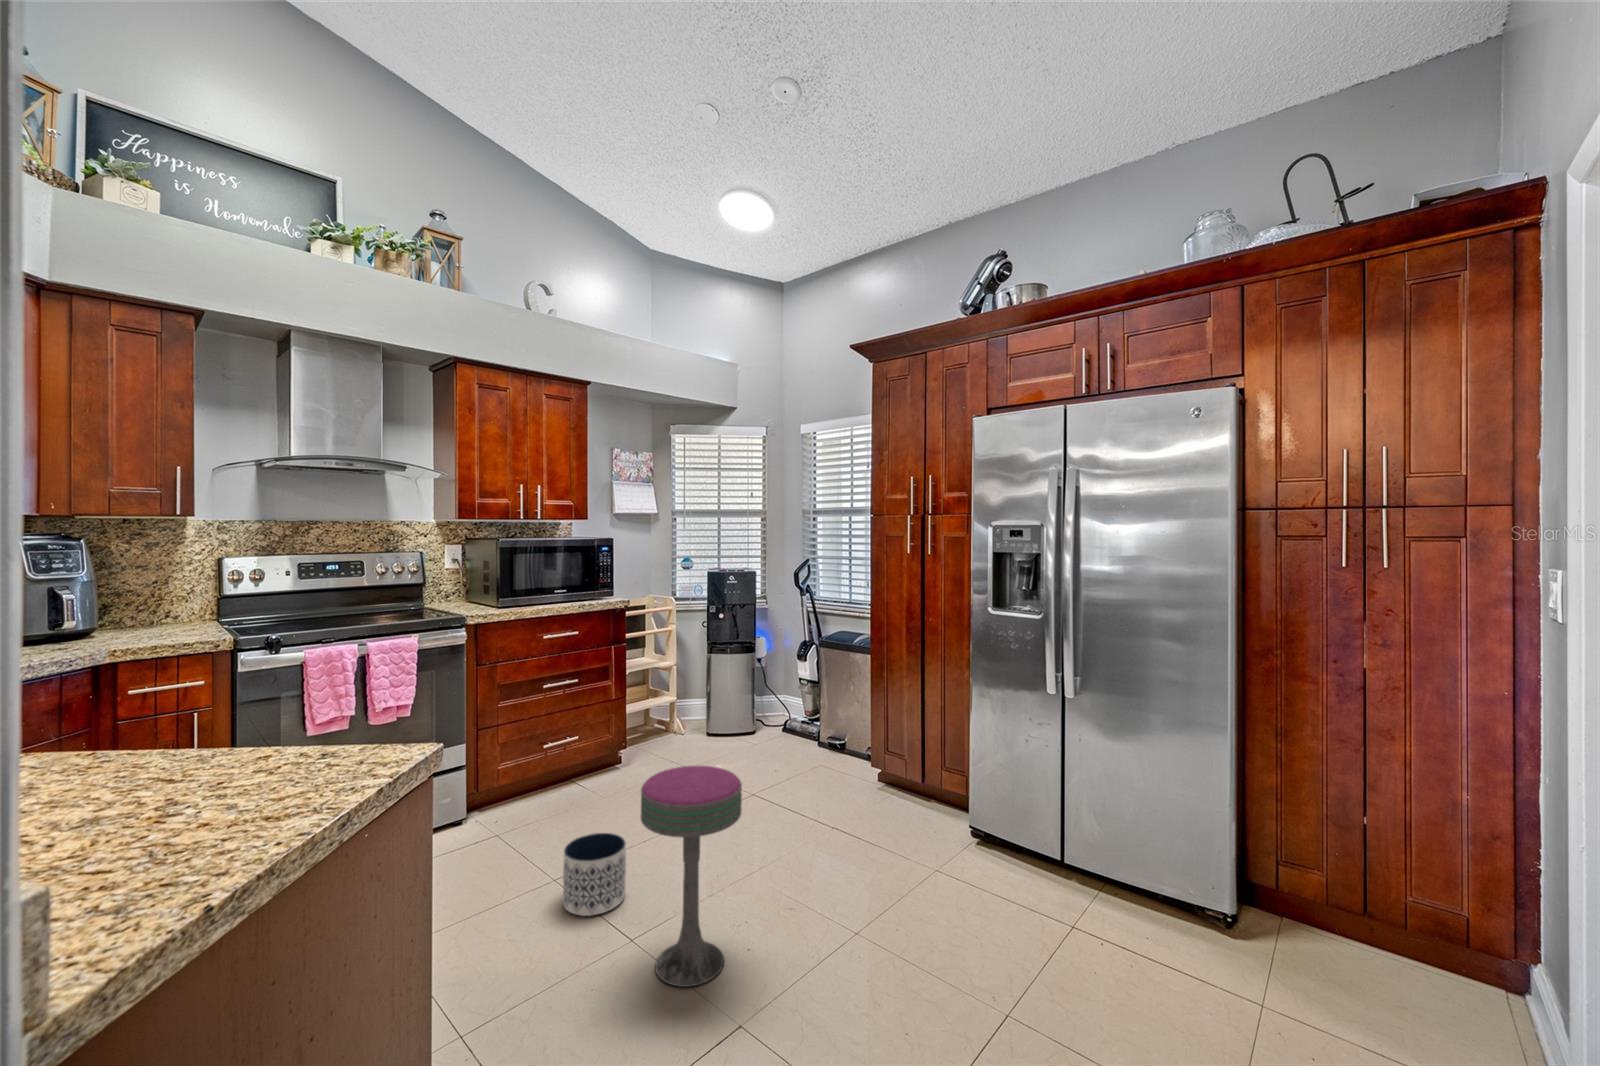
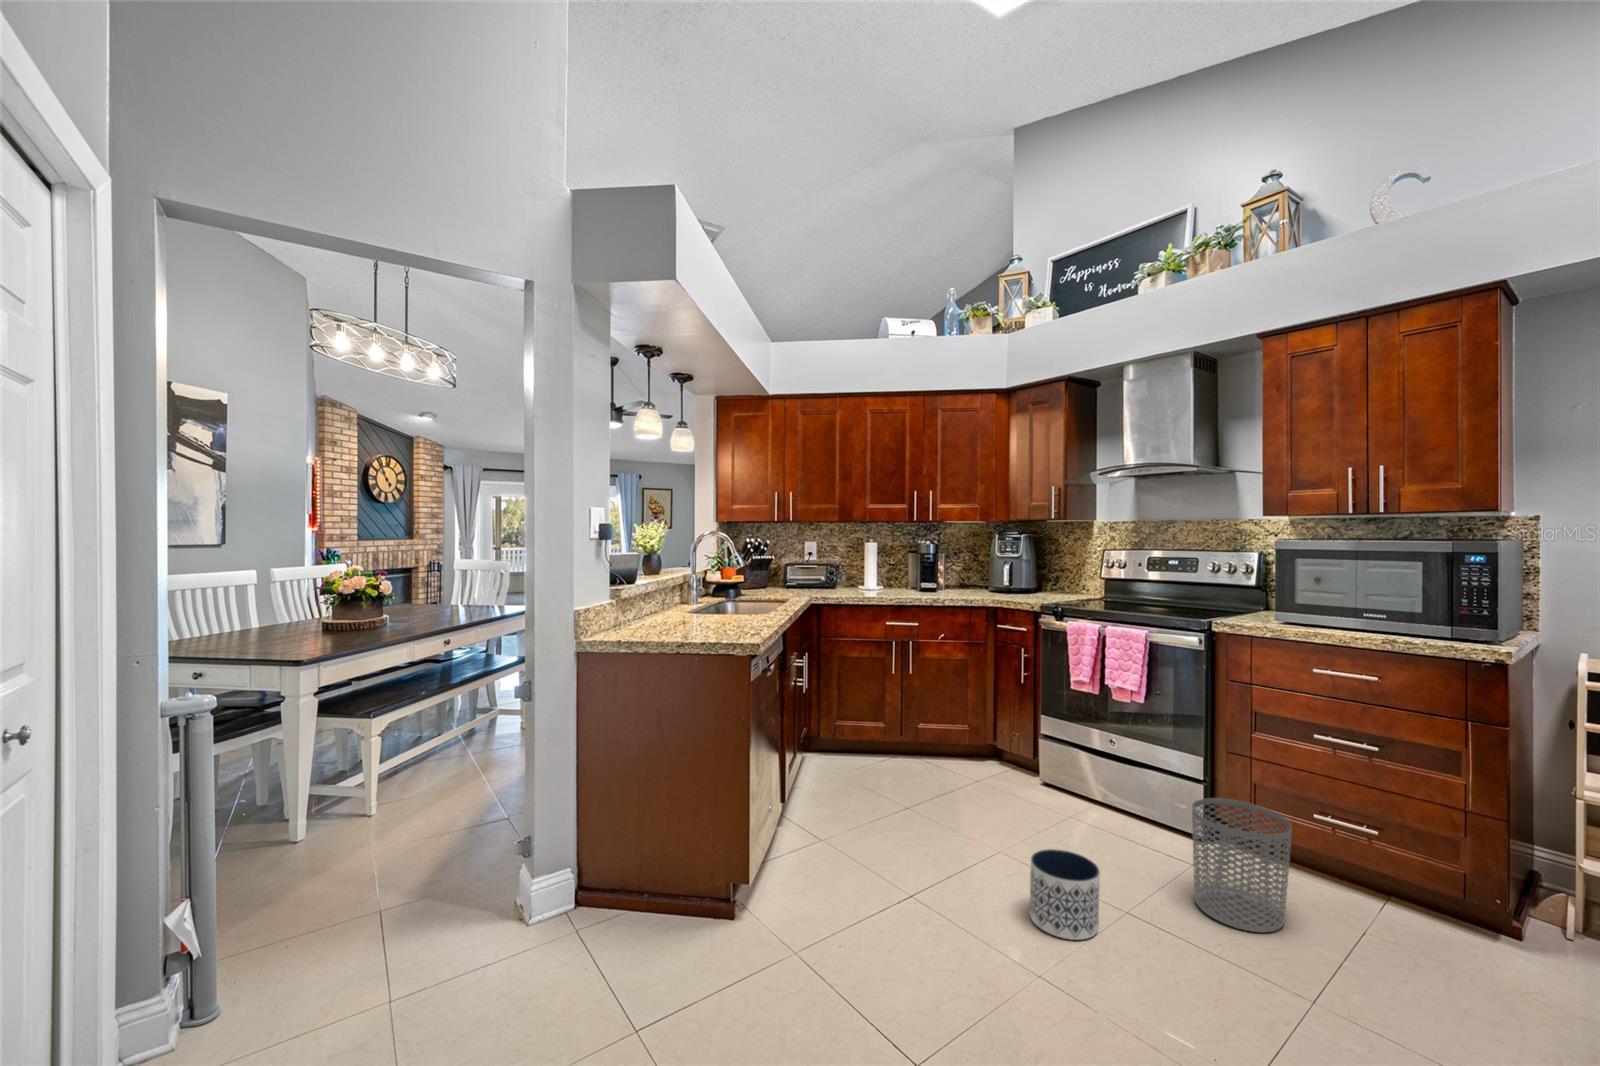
waste bin: none [554,741,620,836] -> present [1192,798,1292,933]
bar stool: present [641,766,742,987] -> none [905,770,1016,1007]

